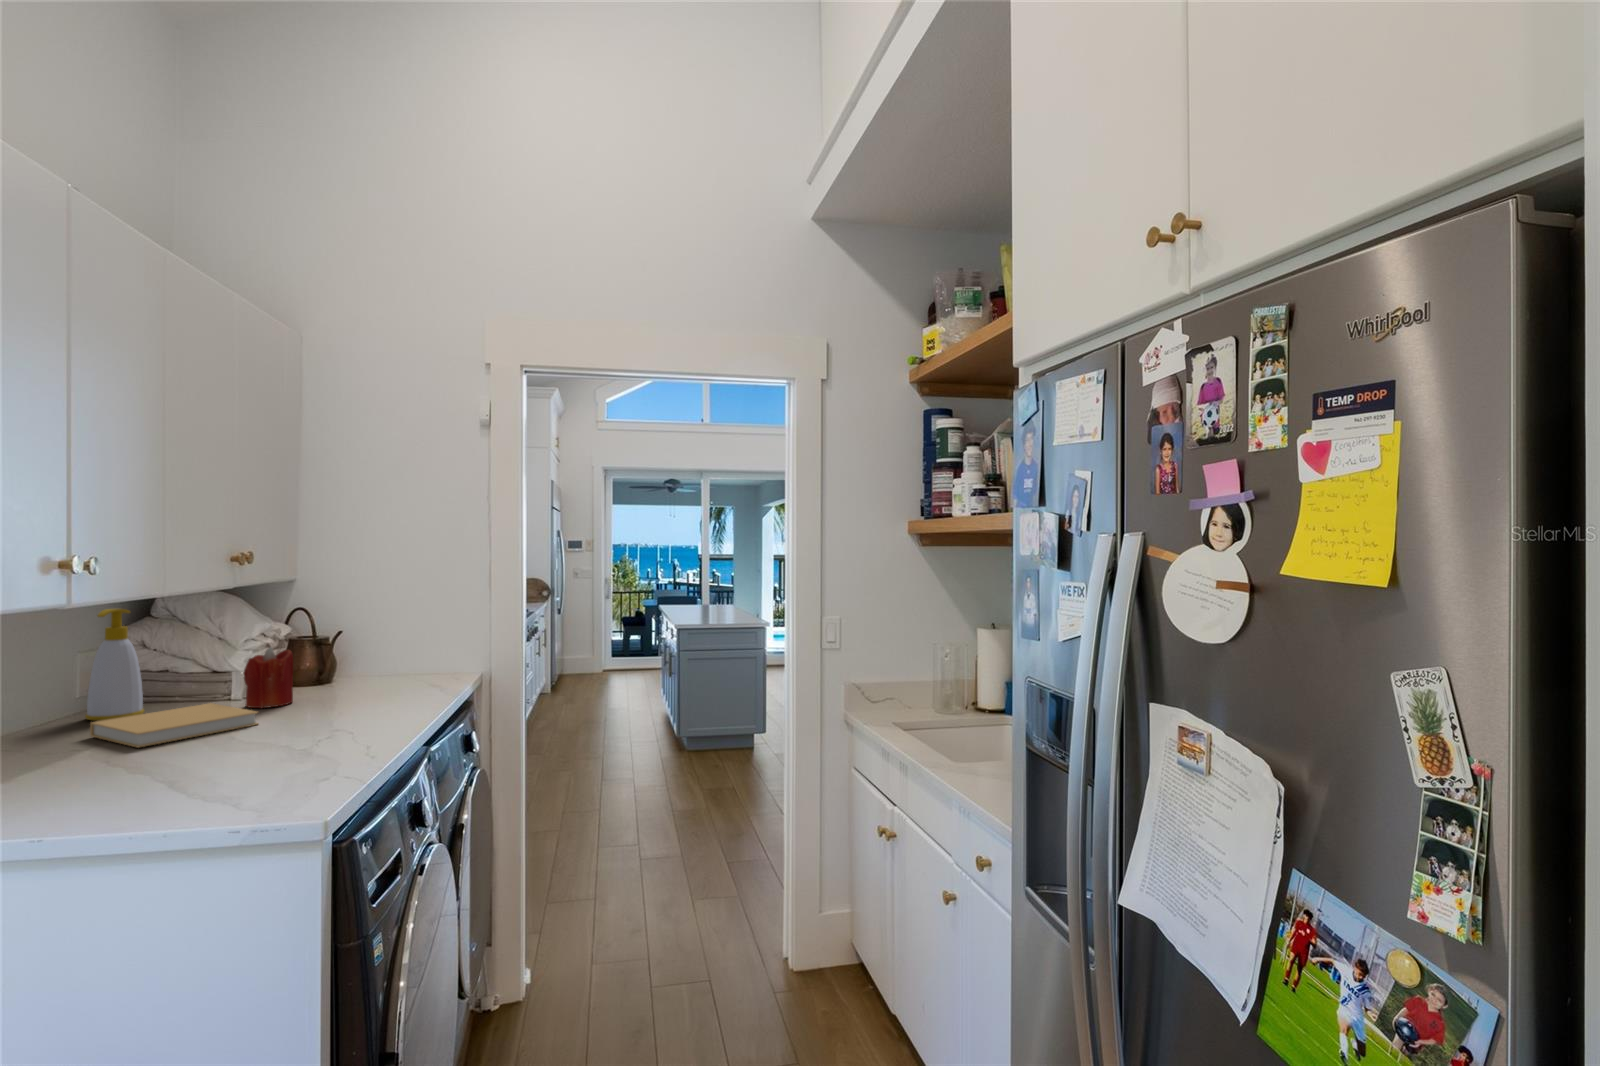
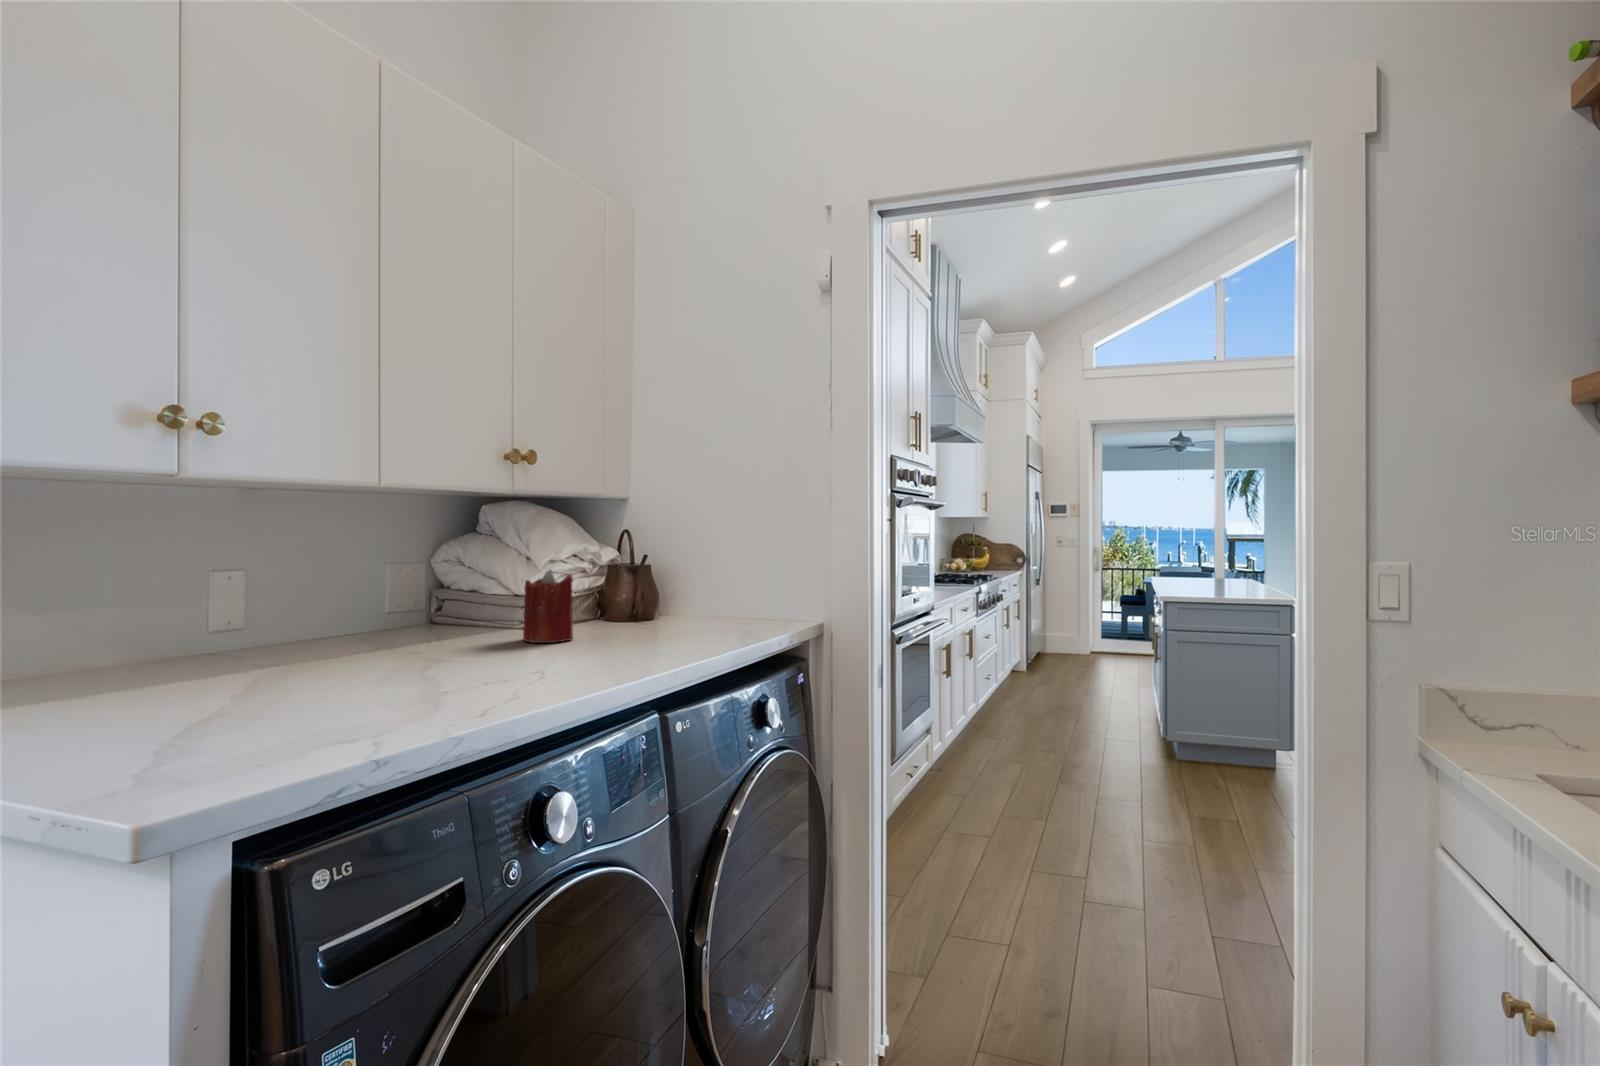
soap bottle: present [85,609,144,721] -> none [383,514,440,638]
book: present [90,703,258,747] -> none [335,630,490,671]

